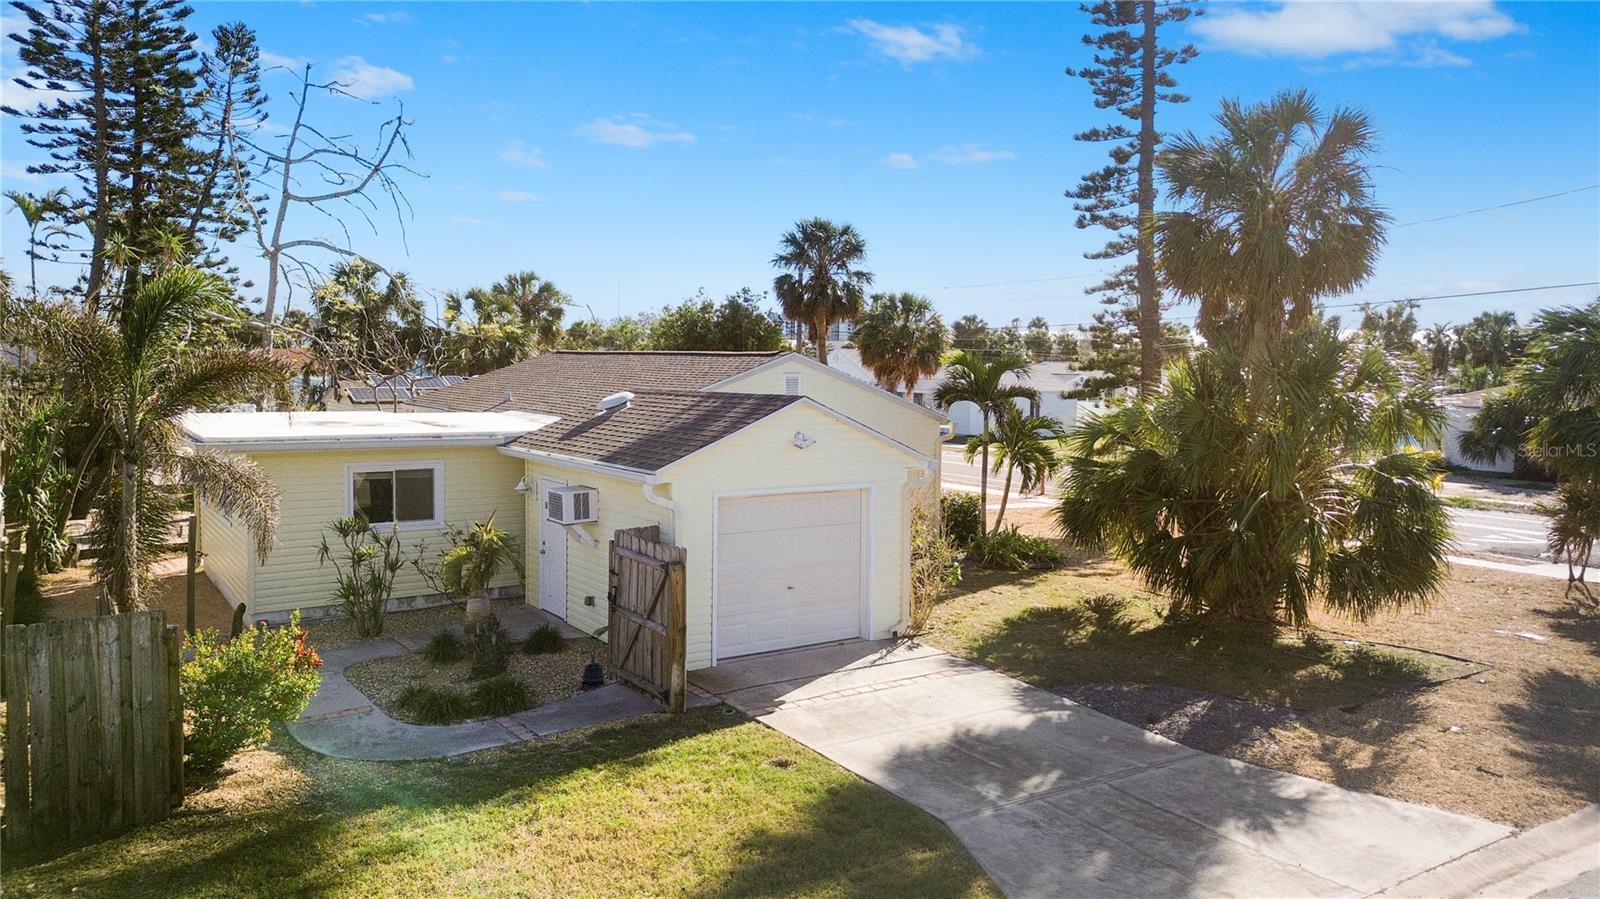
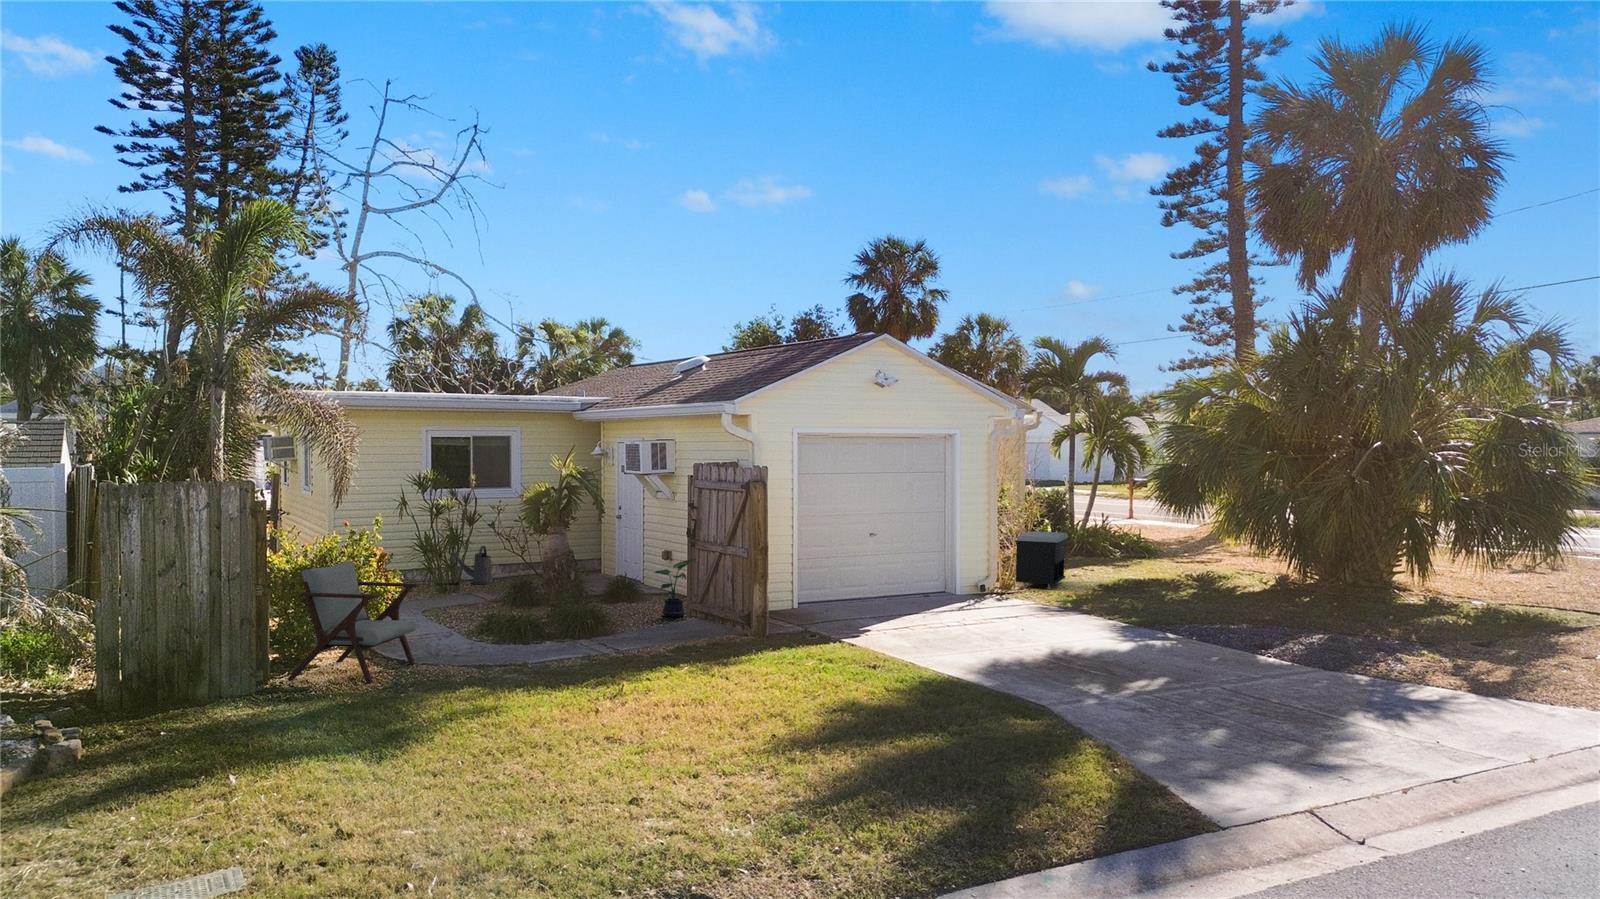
storage bench: none [927,566,977,627] -> present [1016,531,1068,589]
watering can: none [376,593,422,631] -> present [452,546,498,584]
lounge chair: none [192,675,329,811] -> present [288,561,419,683]

